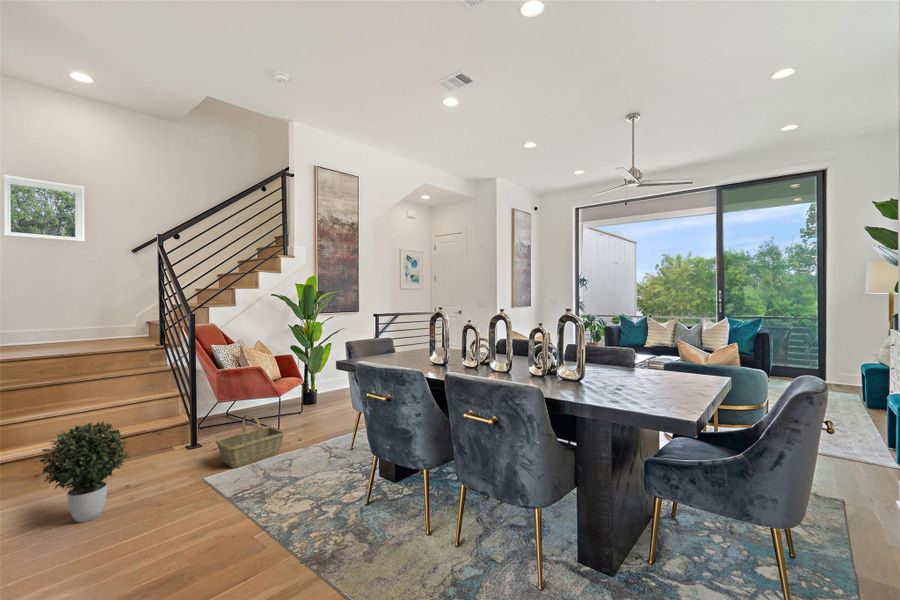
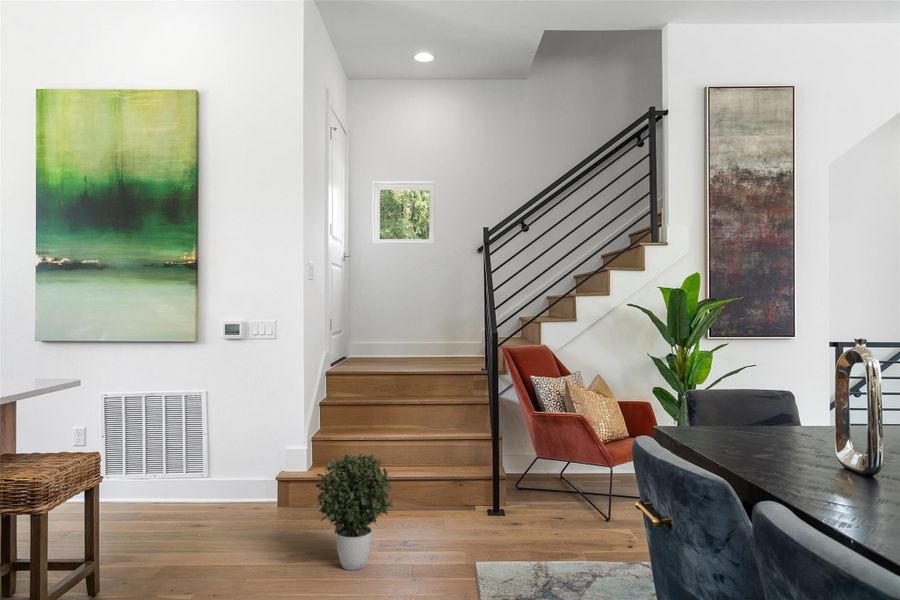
basket: present [216,415,284,468] -> none [505,486,597,562]

